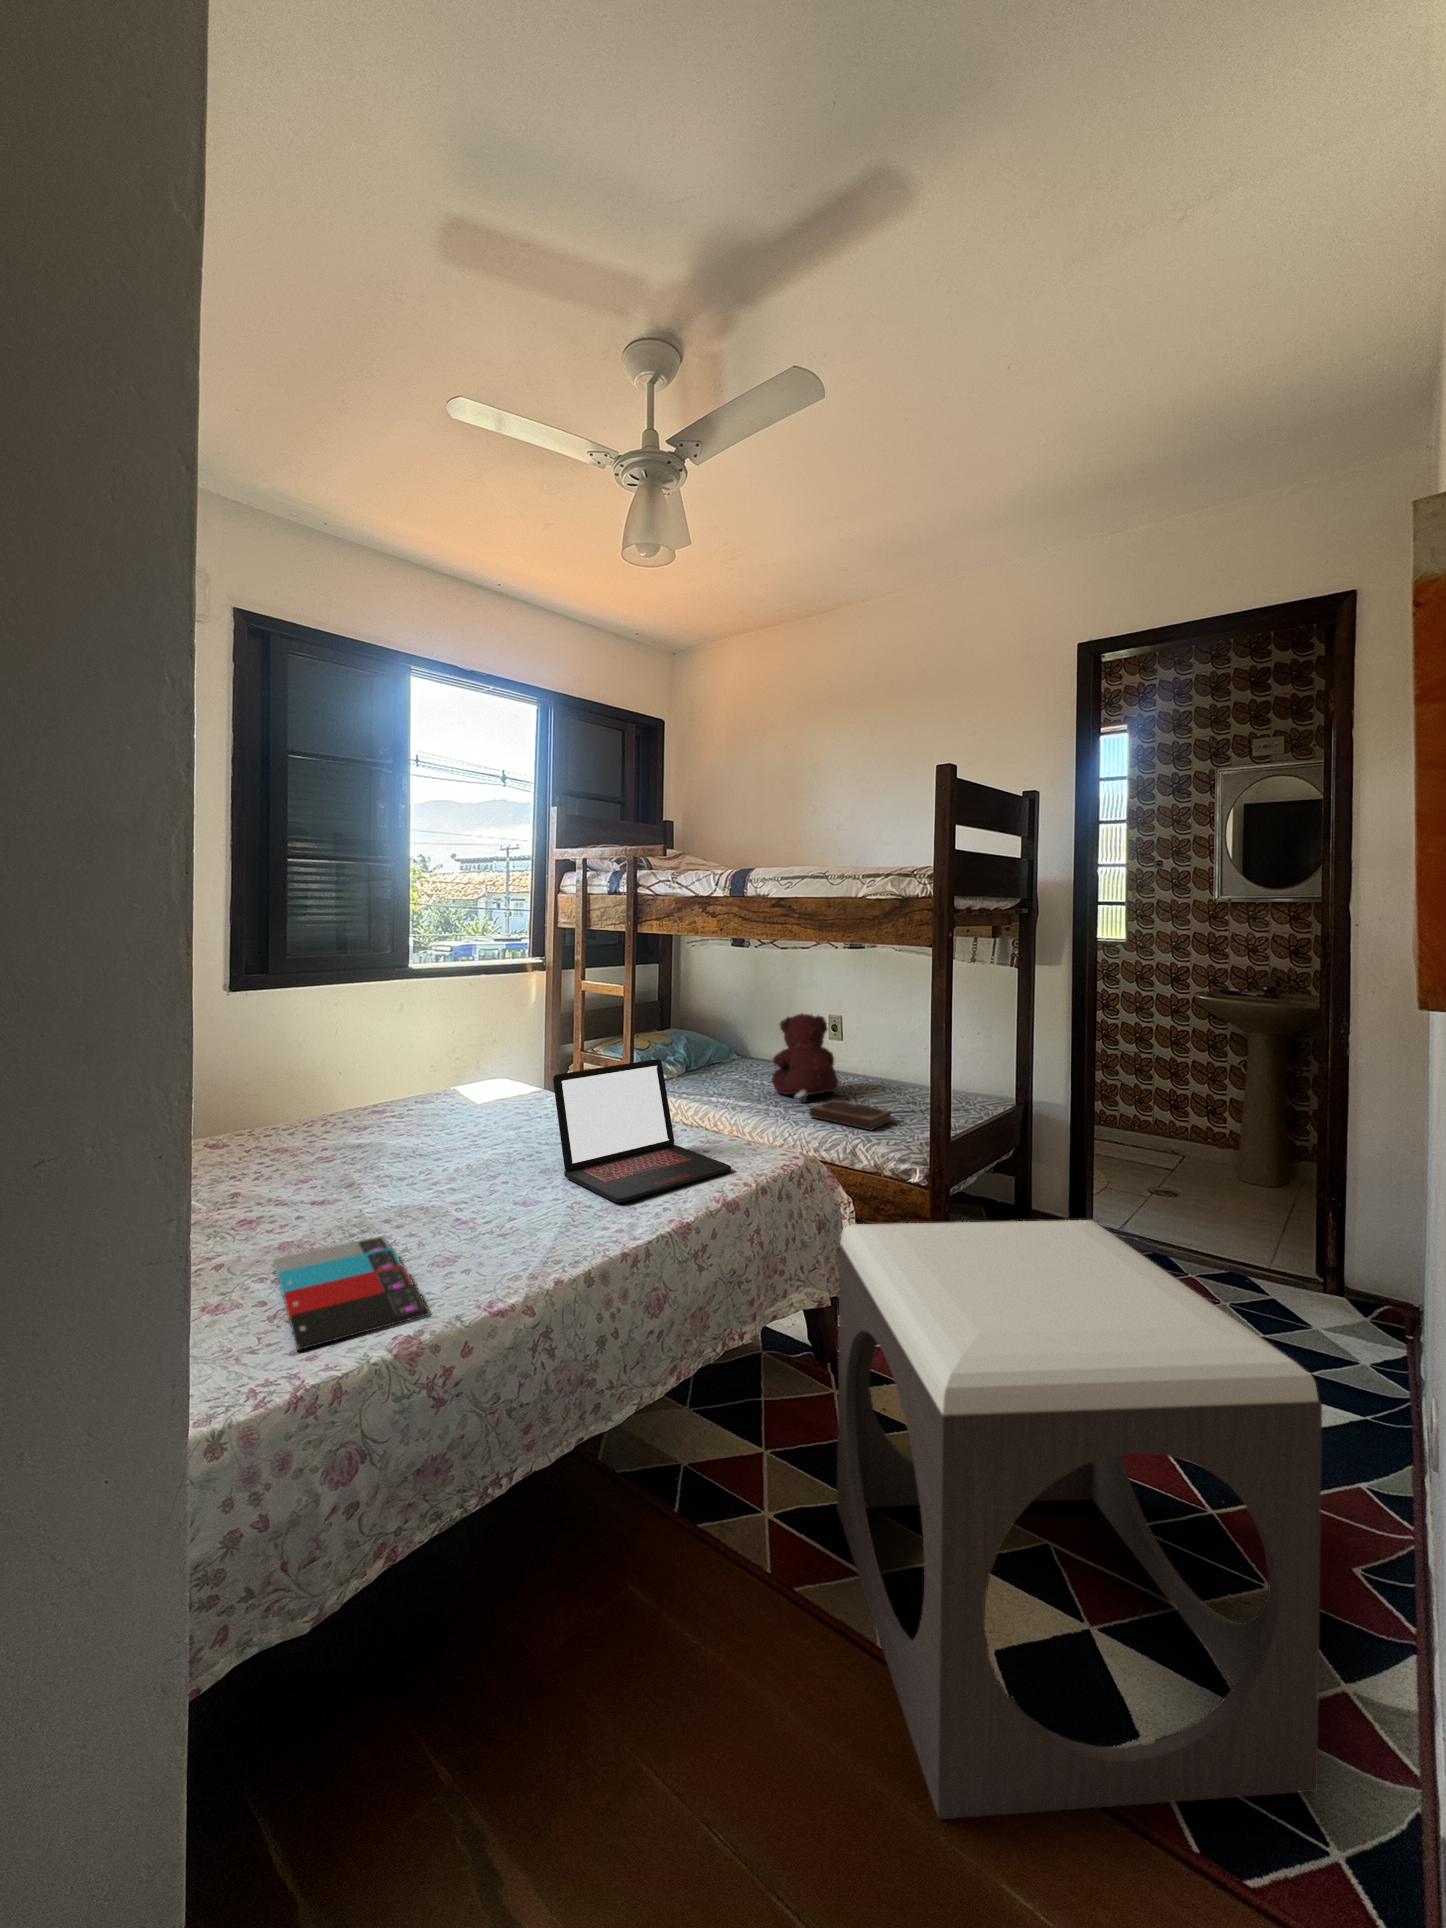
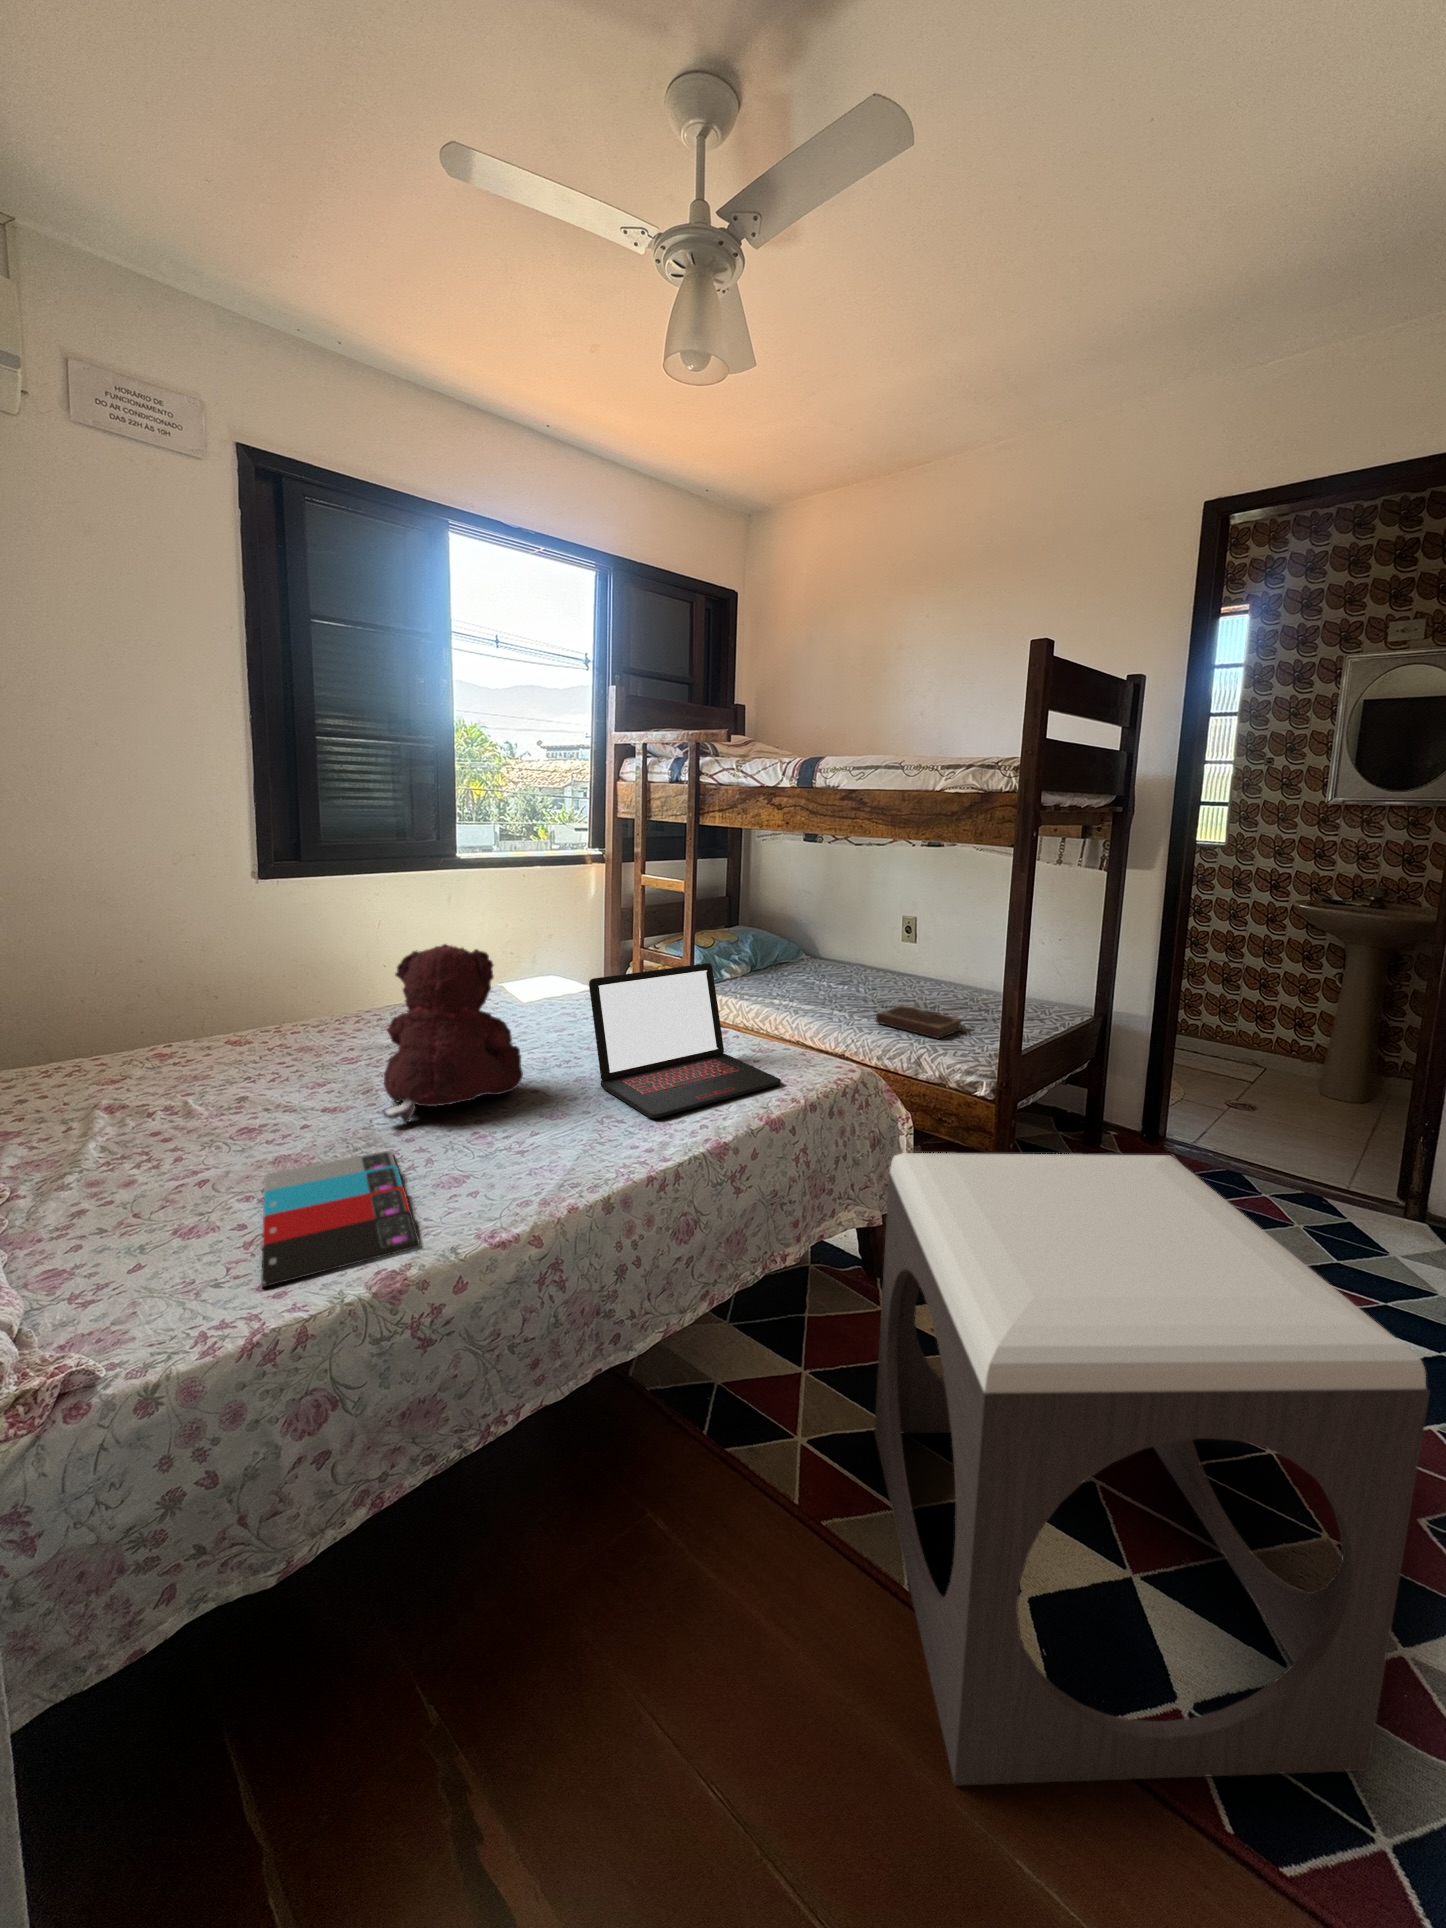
teddy bear: present [772,1014,839,1102] -> present [383,944,523,1124]

